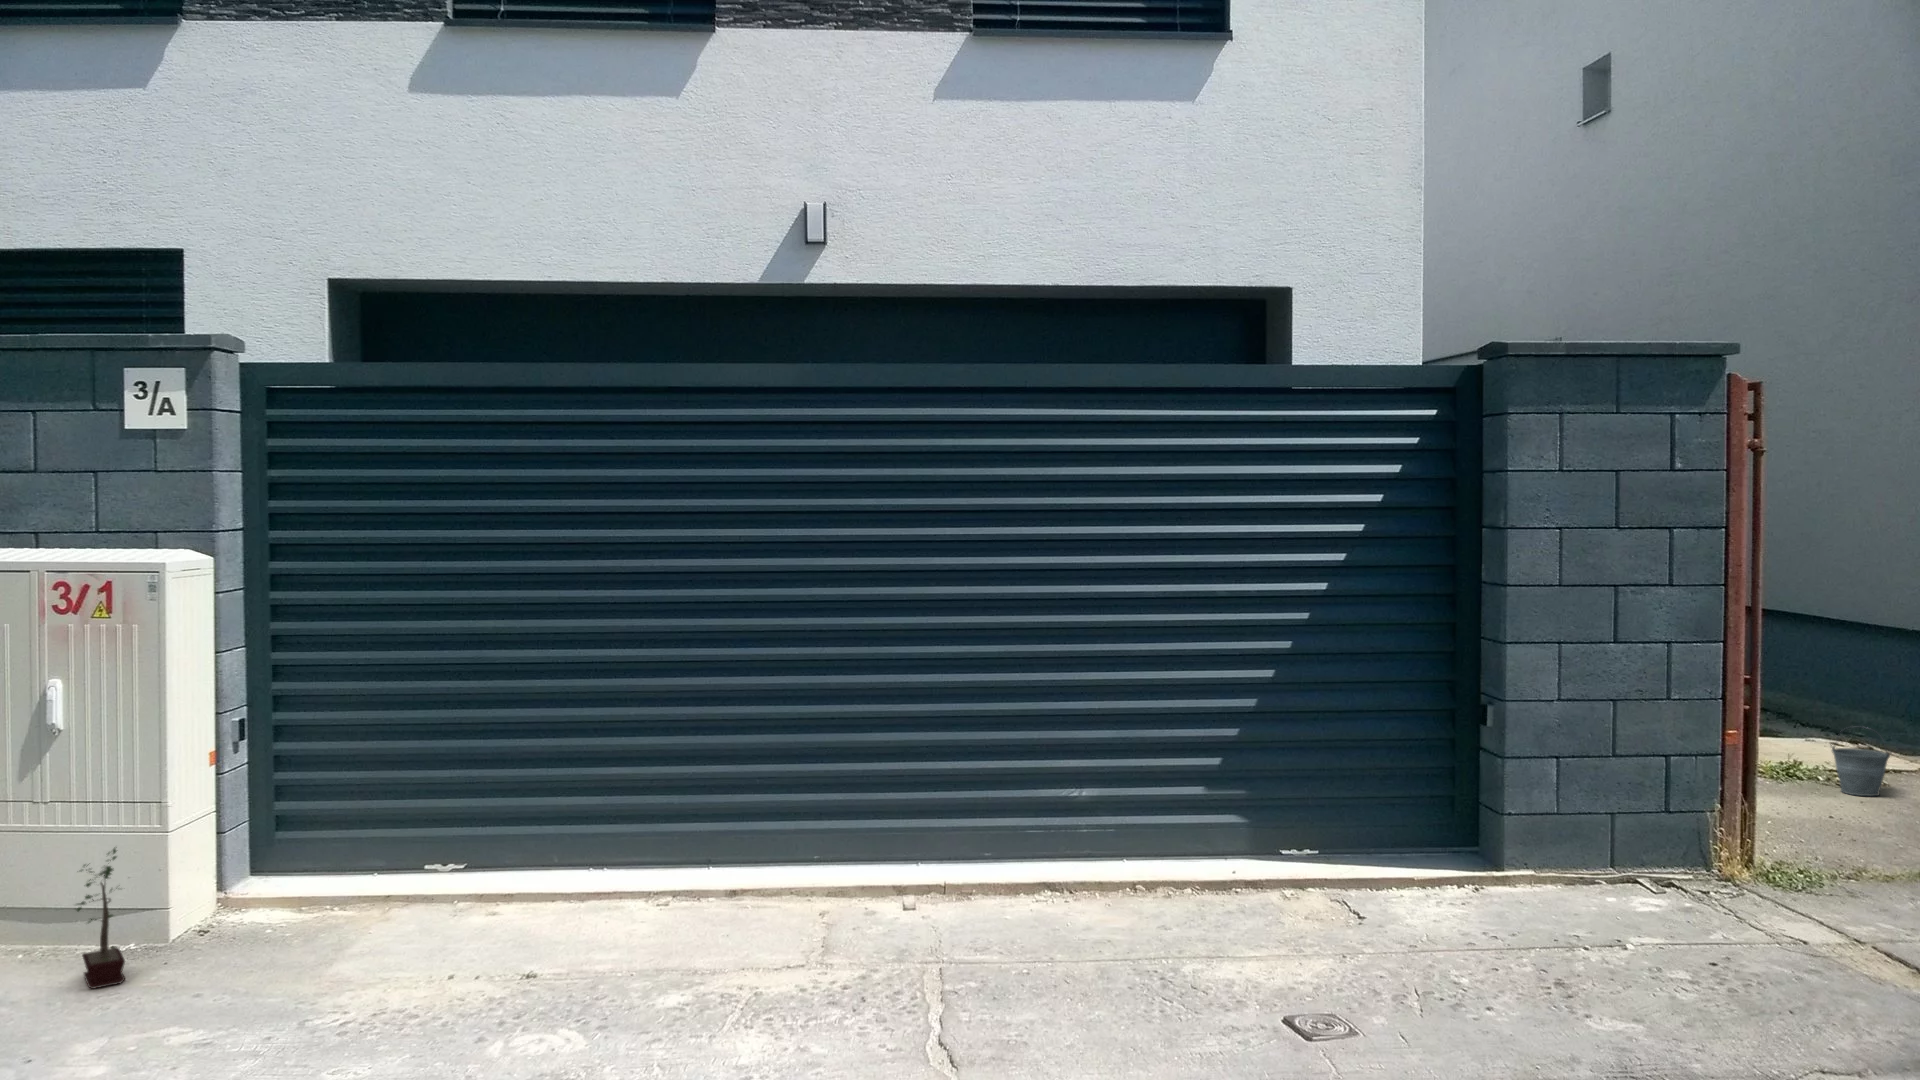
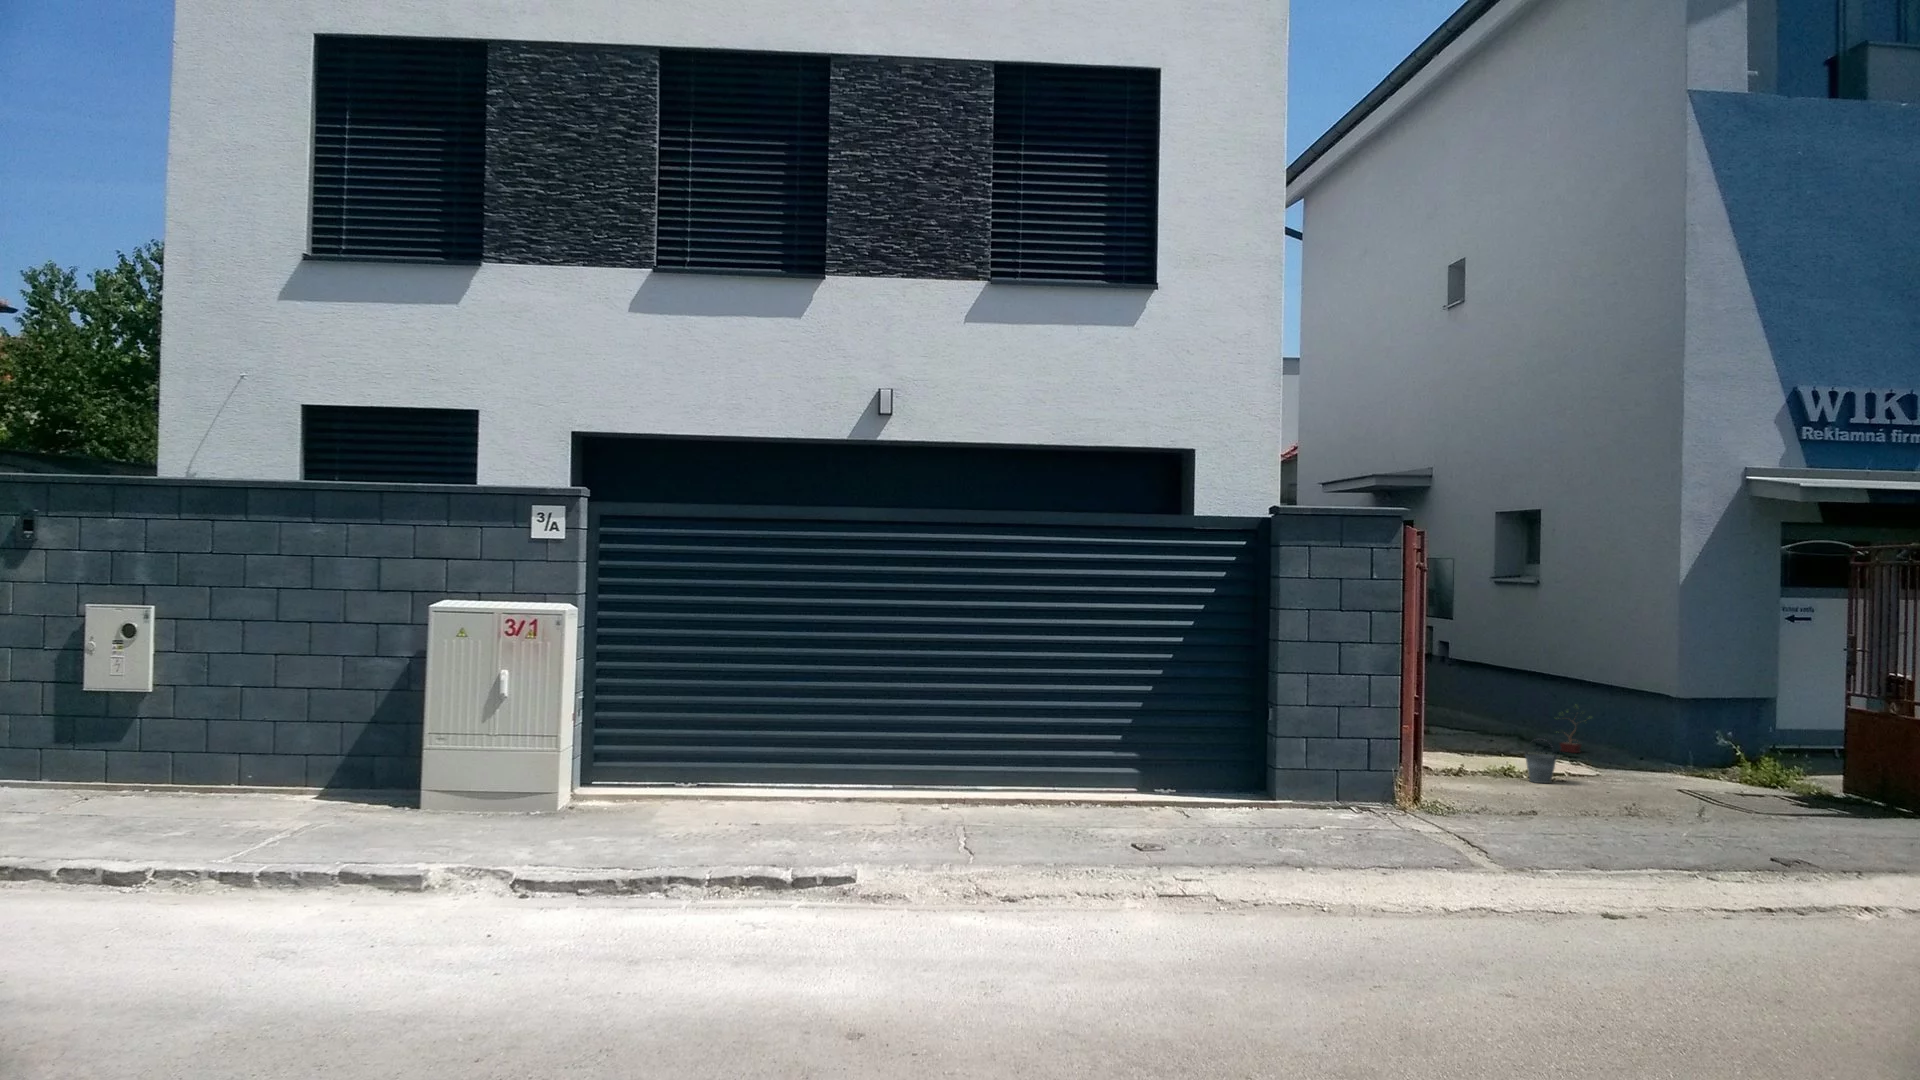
potted plant: present [77,848,125,989] -> present [1560,711,1591,753]

